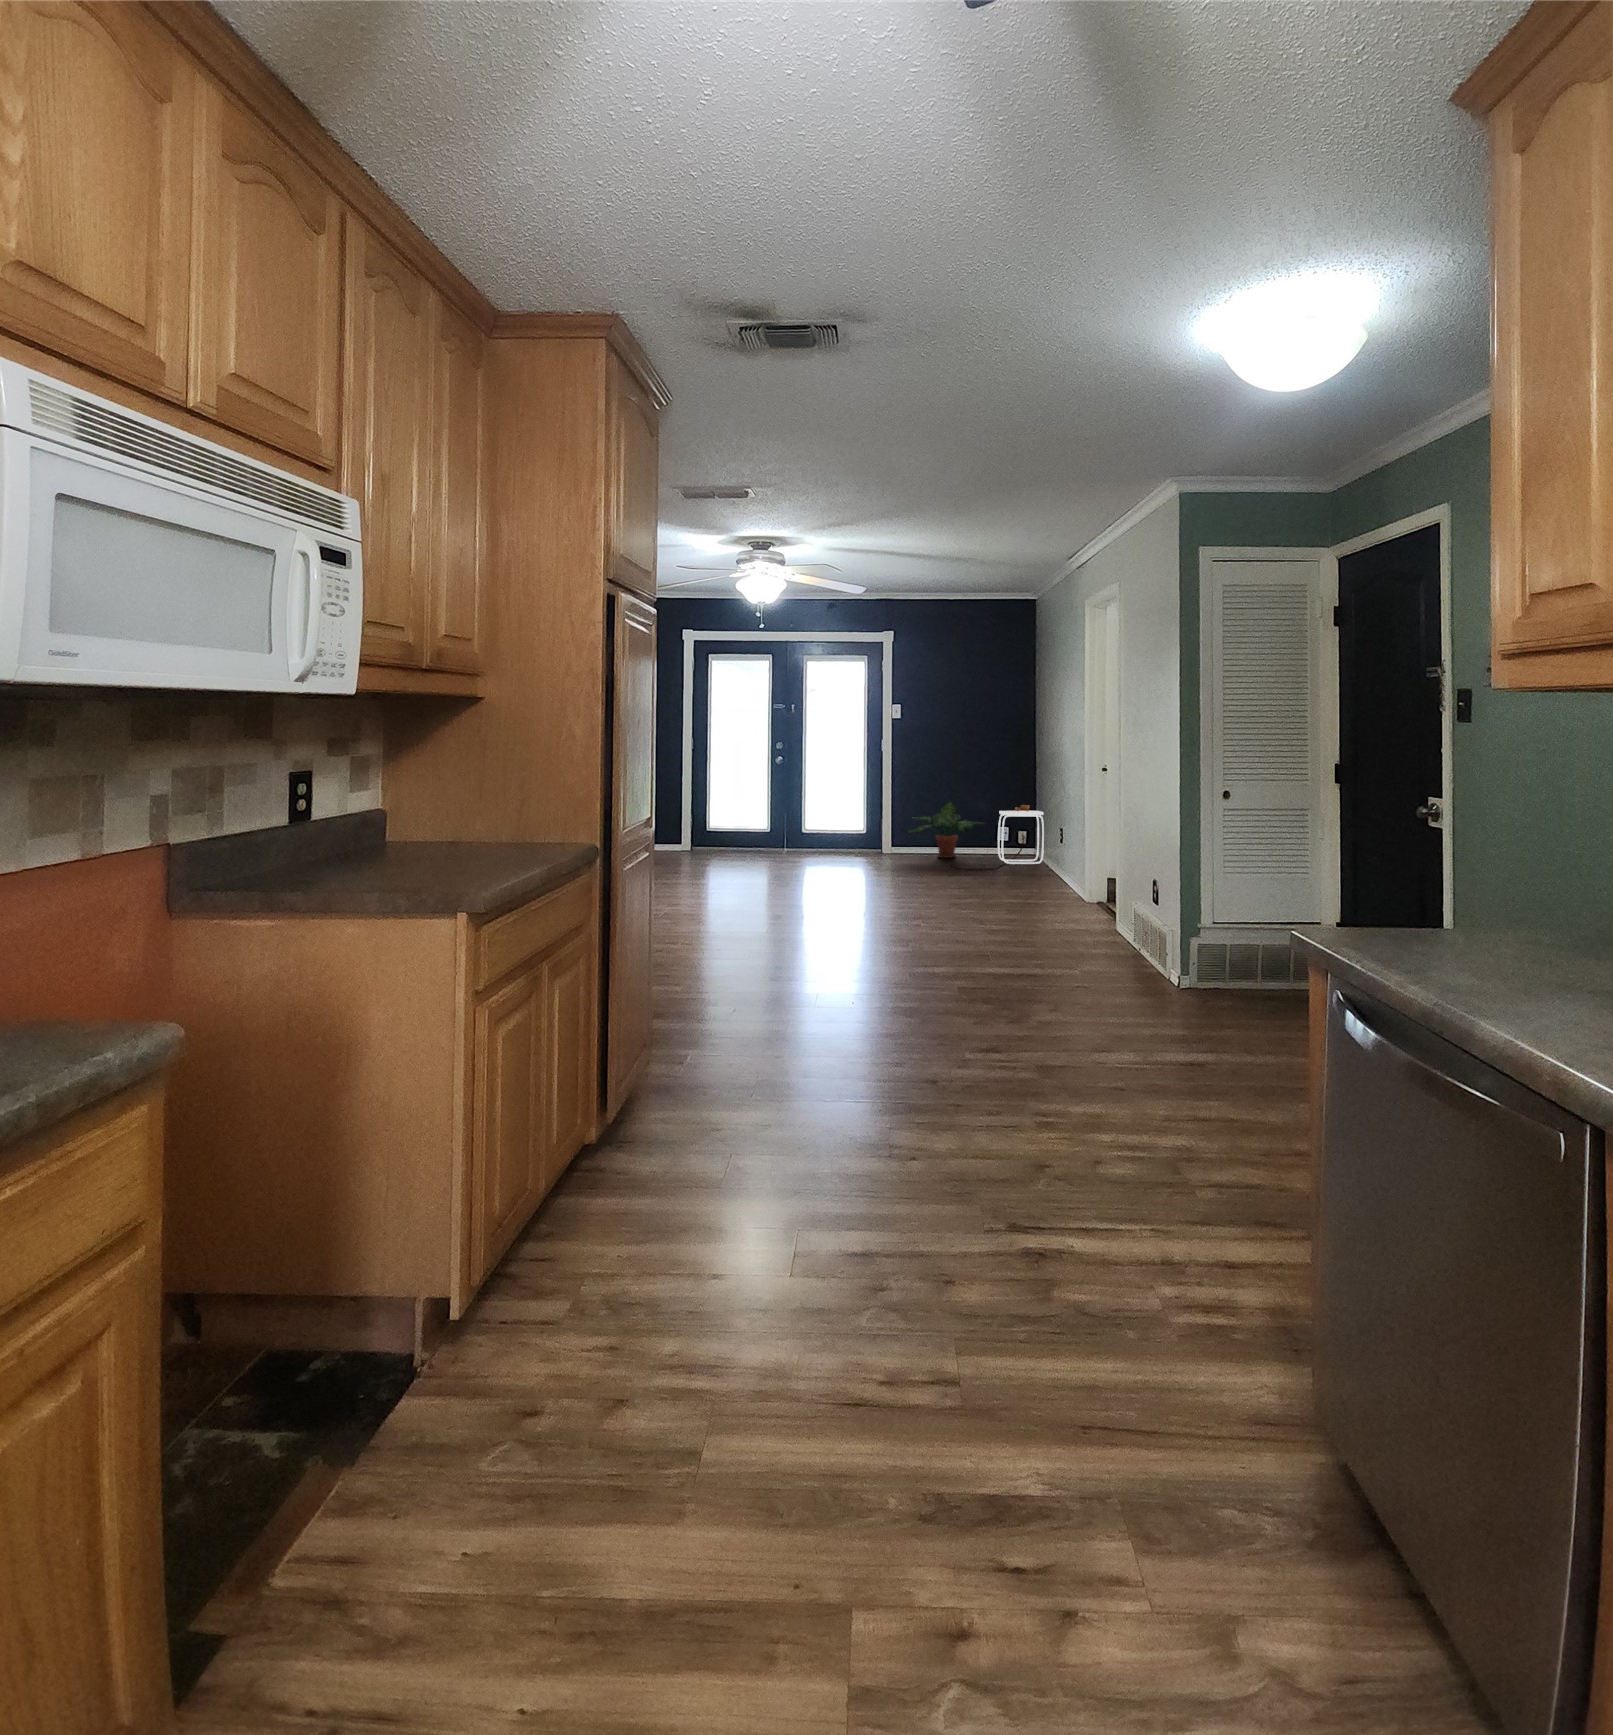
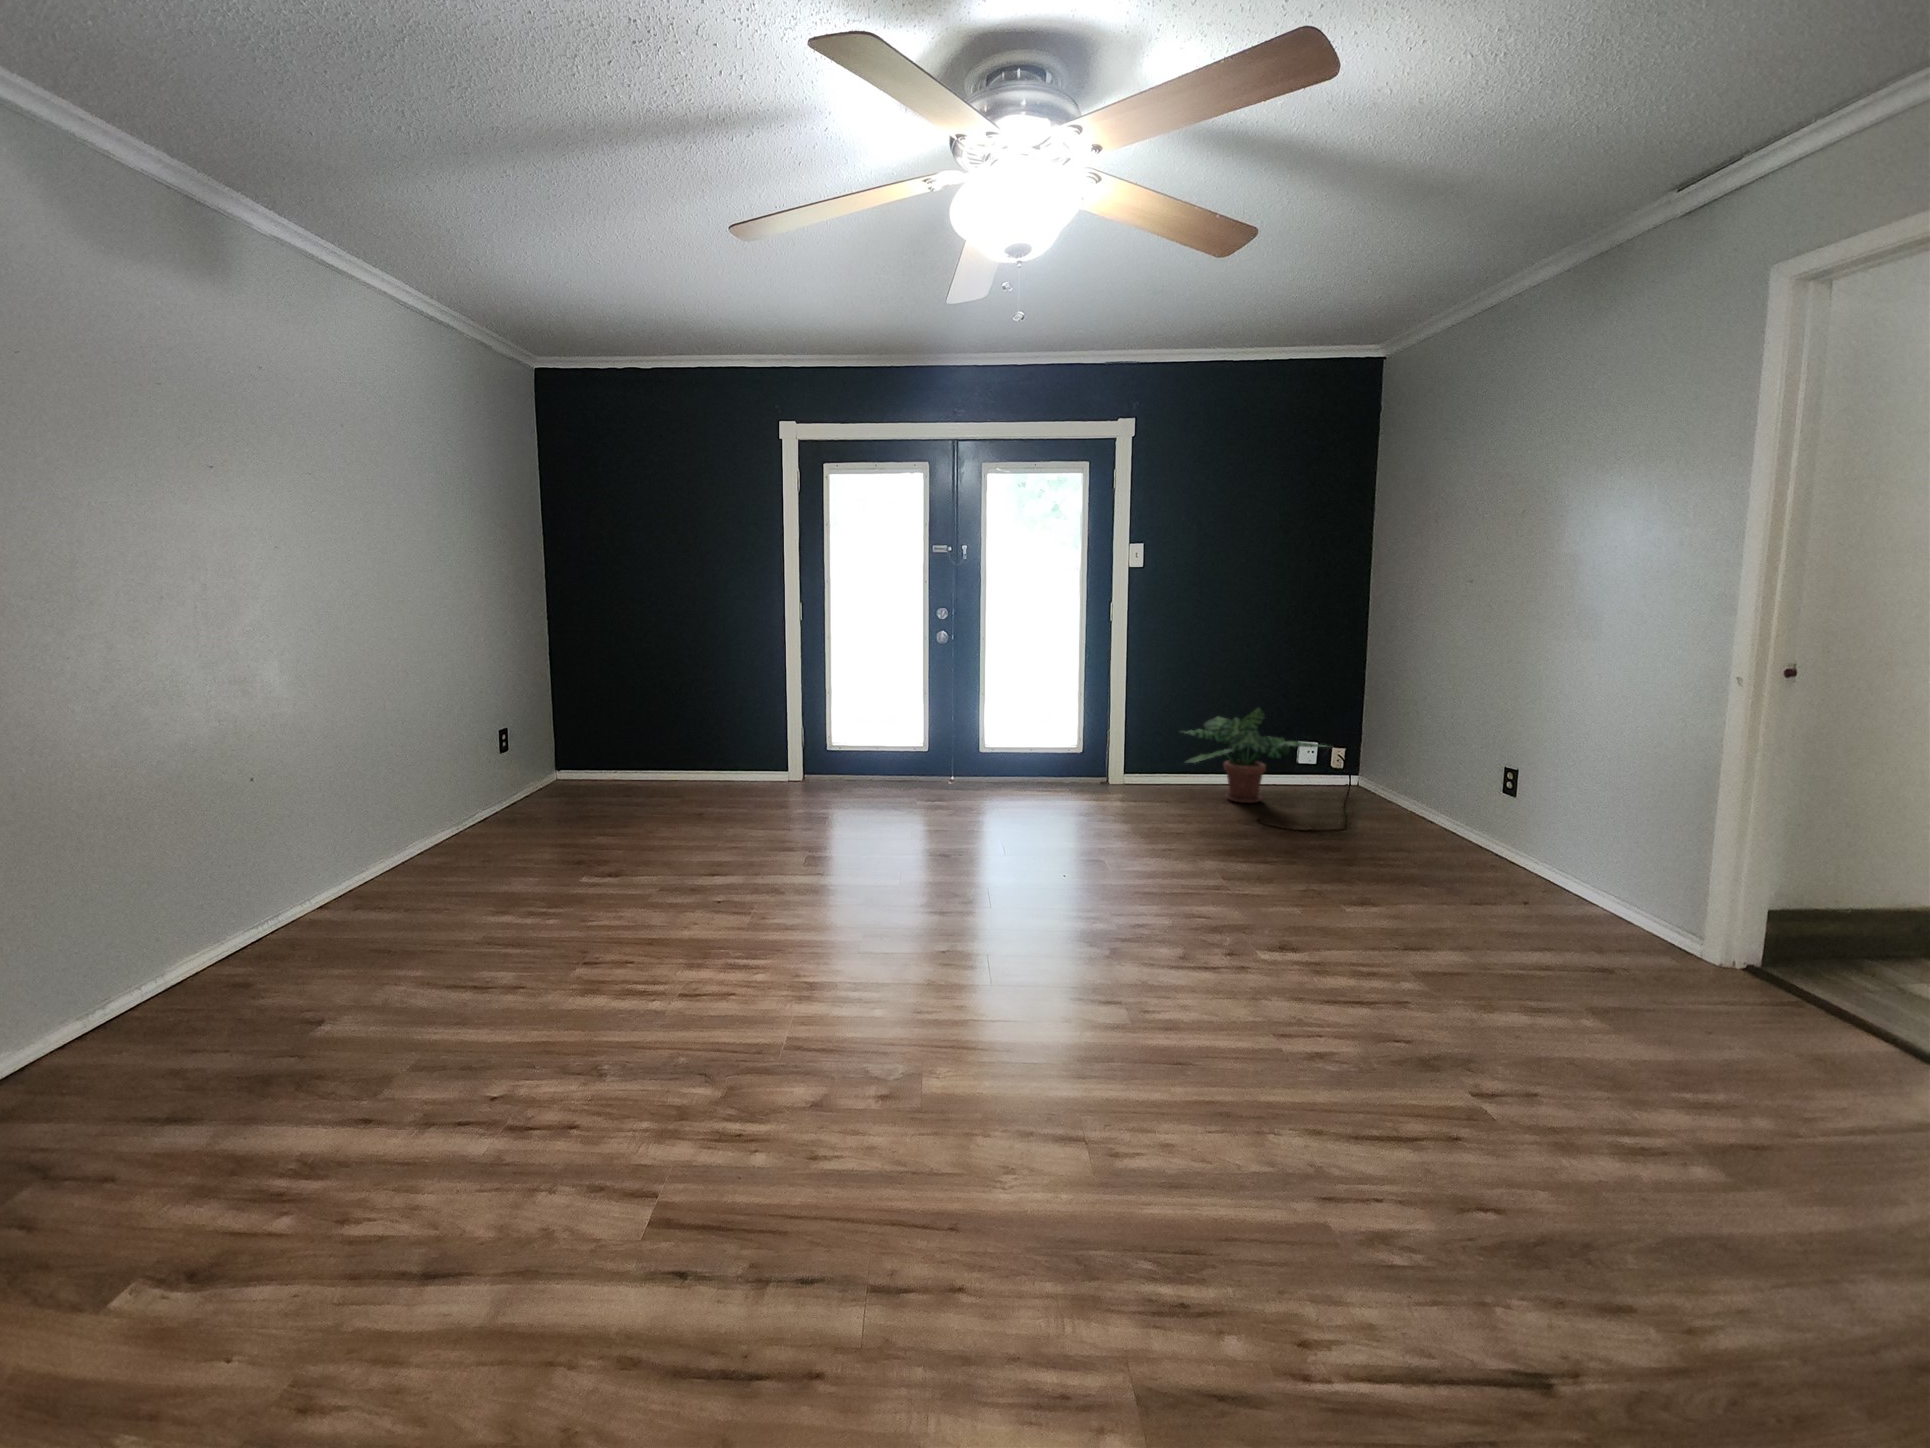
side table: present [998,804,1044,864] -> none [1351,713,1462,825]

